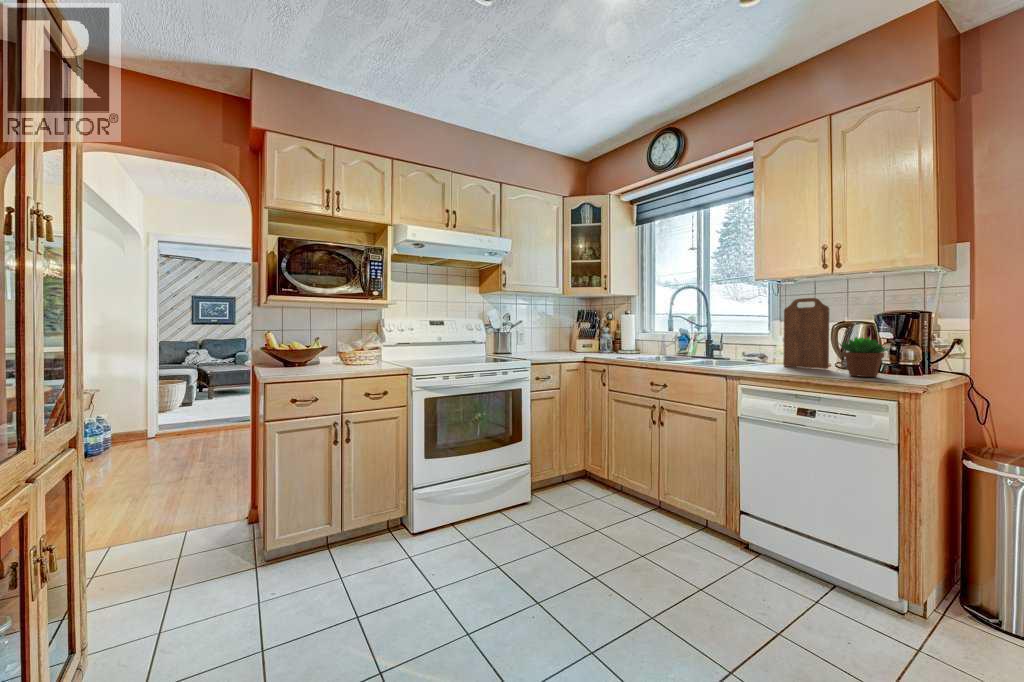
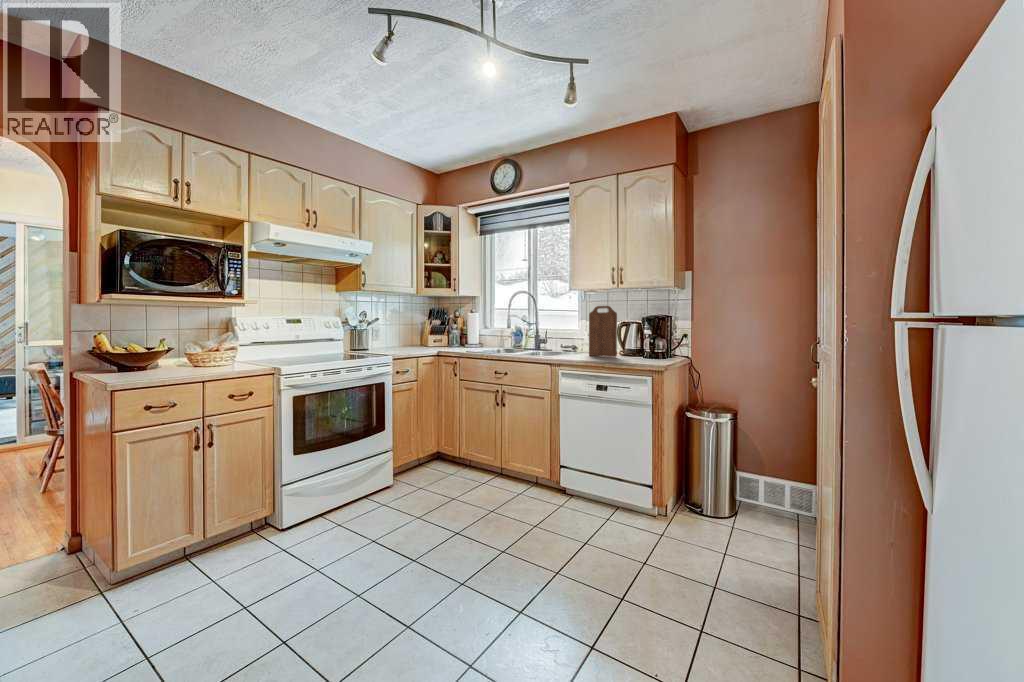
succulent plant: present [840,337,889,377] -> none [621,334,651,362]

